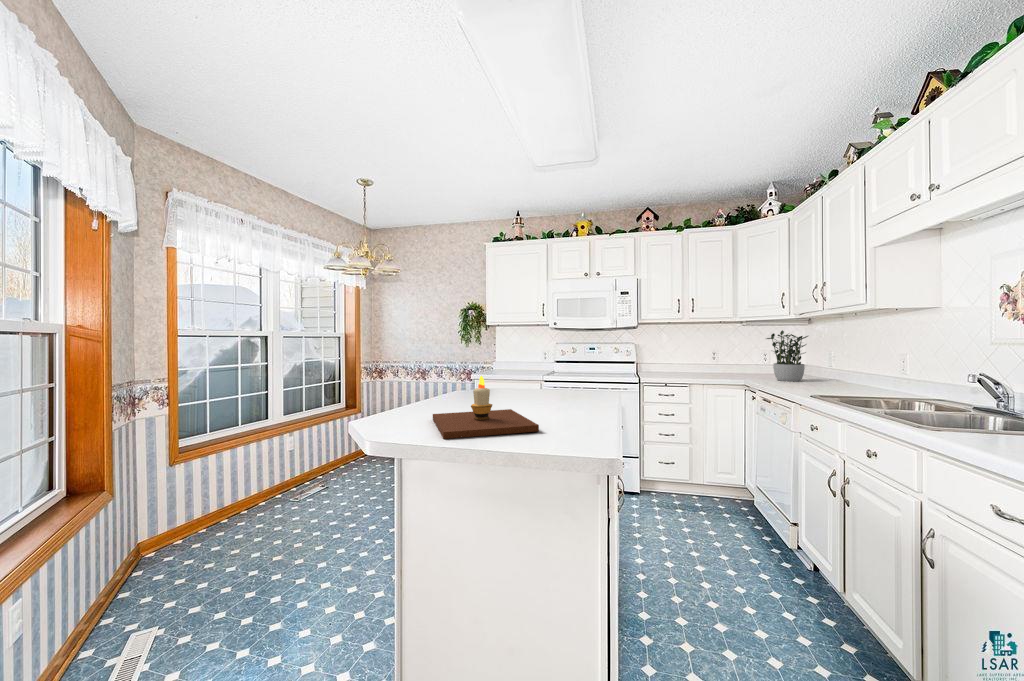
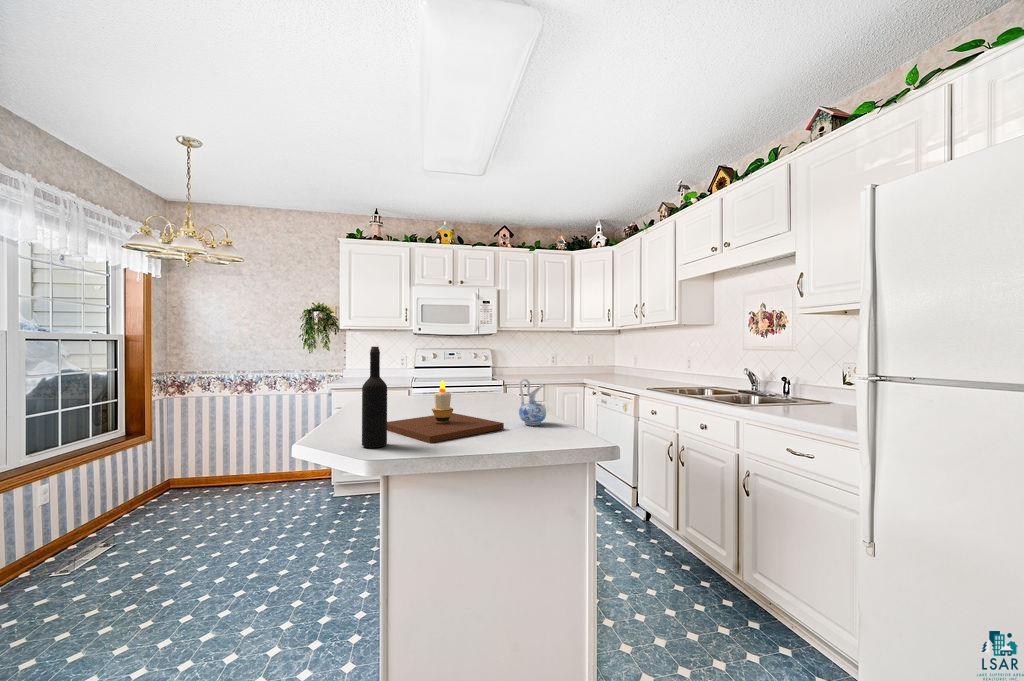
potted plant: present [767,330,808,381] -> none [598,339,627,380]
wine bottle: none [383,342,407,438] -> present [362,347,387,448]
ceramic pitcher: none [564,377,596,431] -> present [519,379,546,425]

